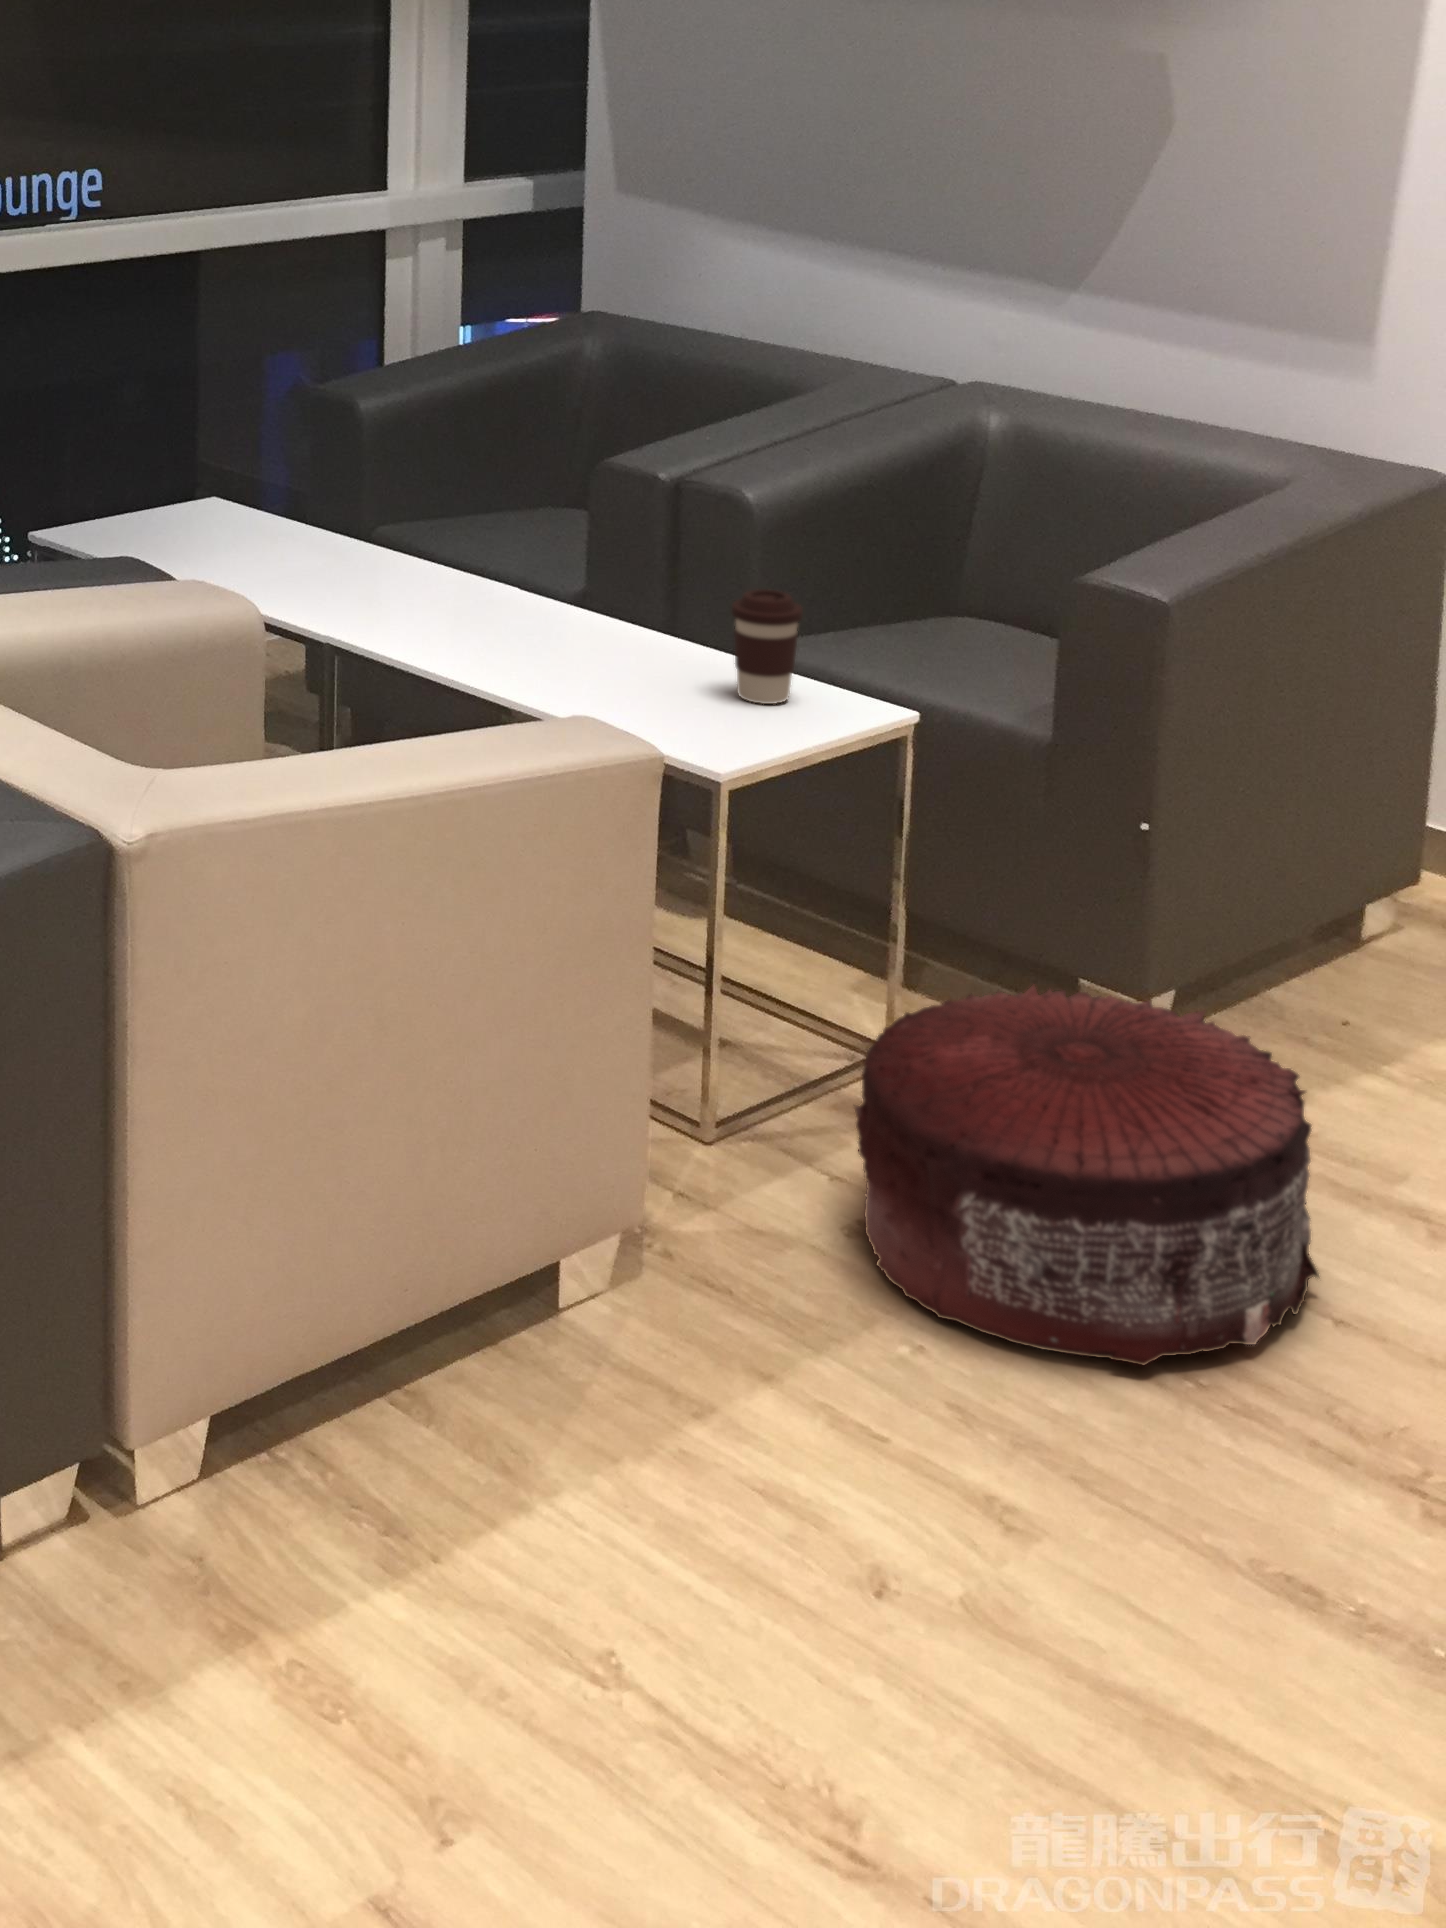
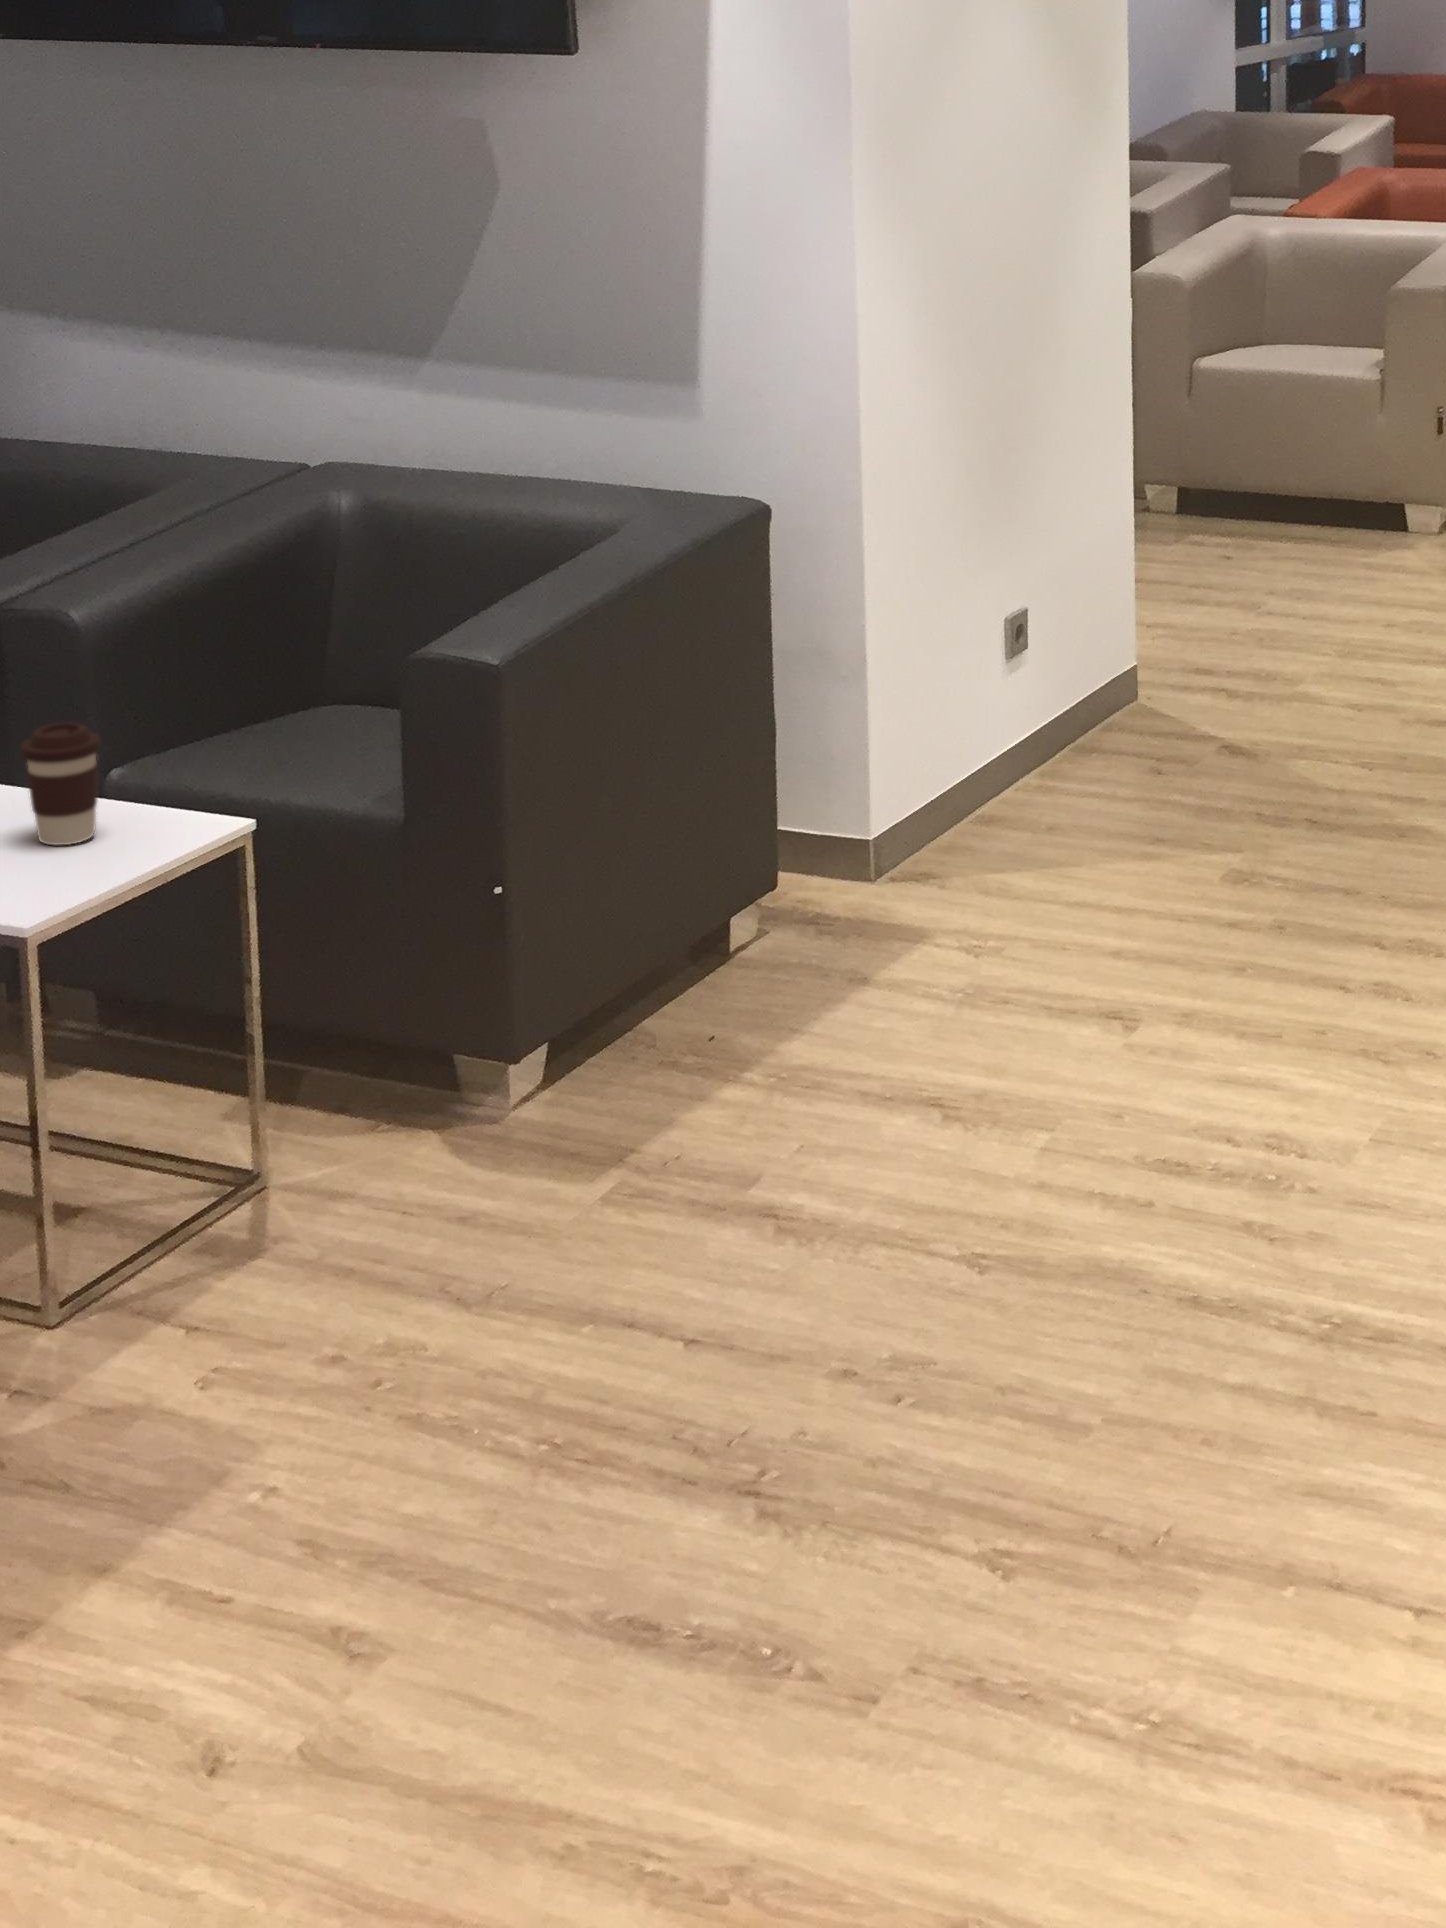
pouf: present [855,986,1319,1365] -> none [194,1072,673,1461]

